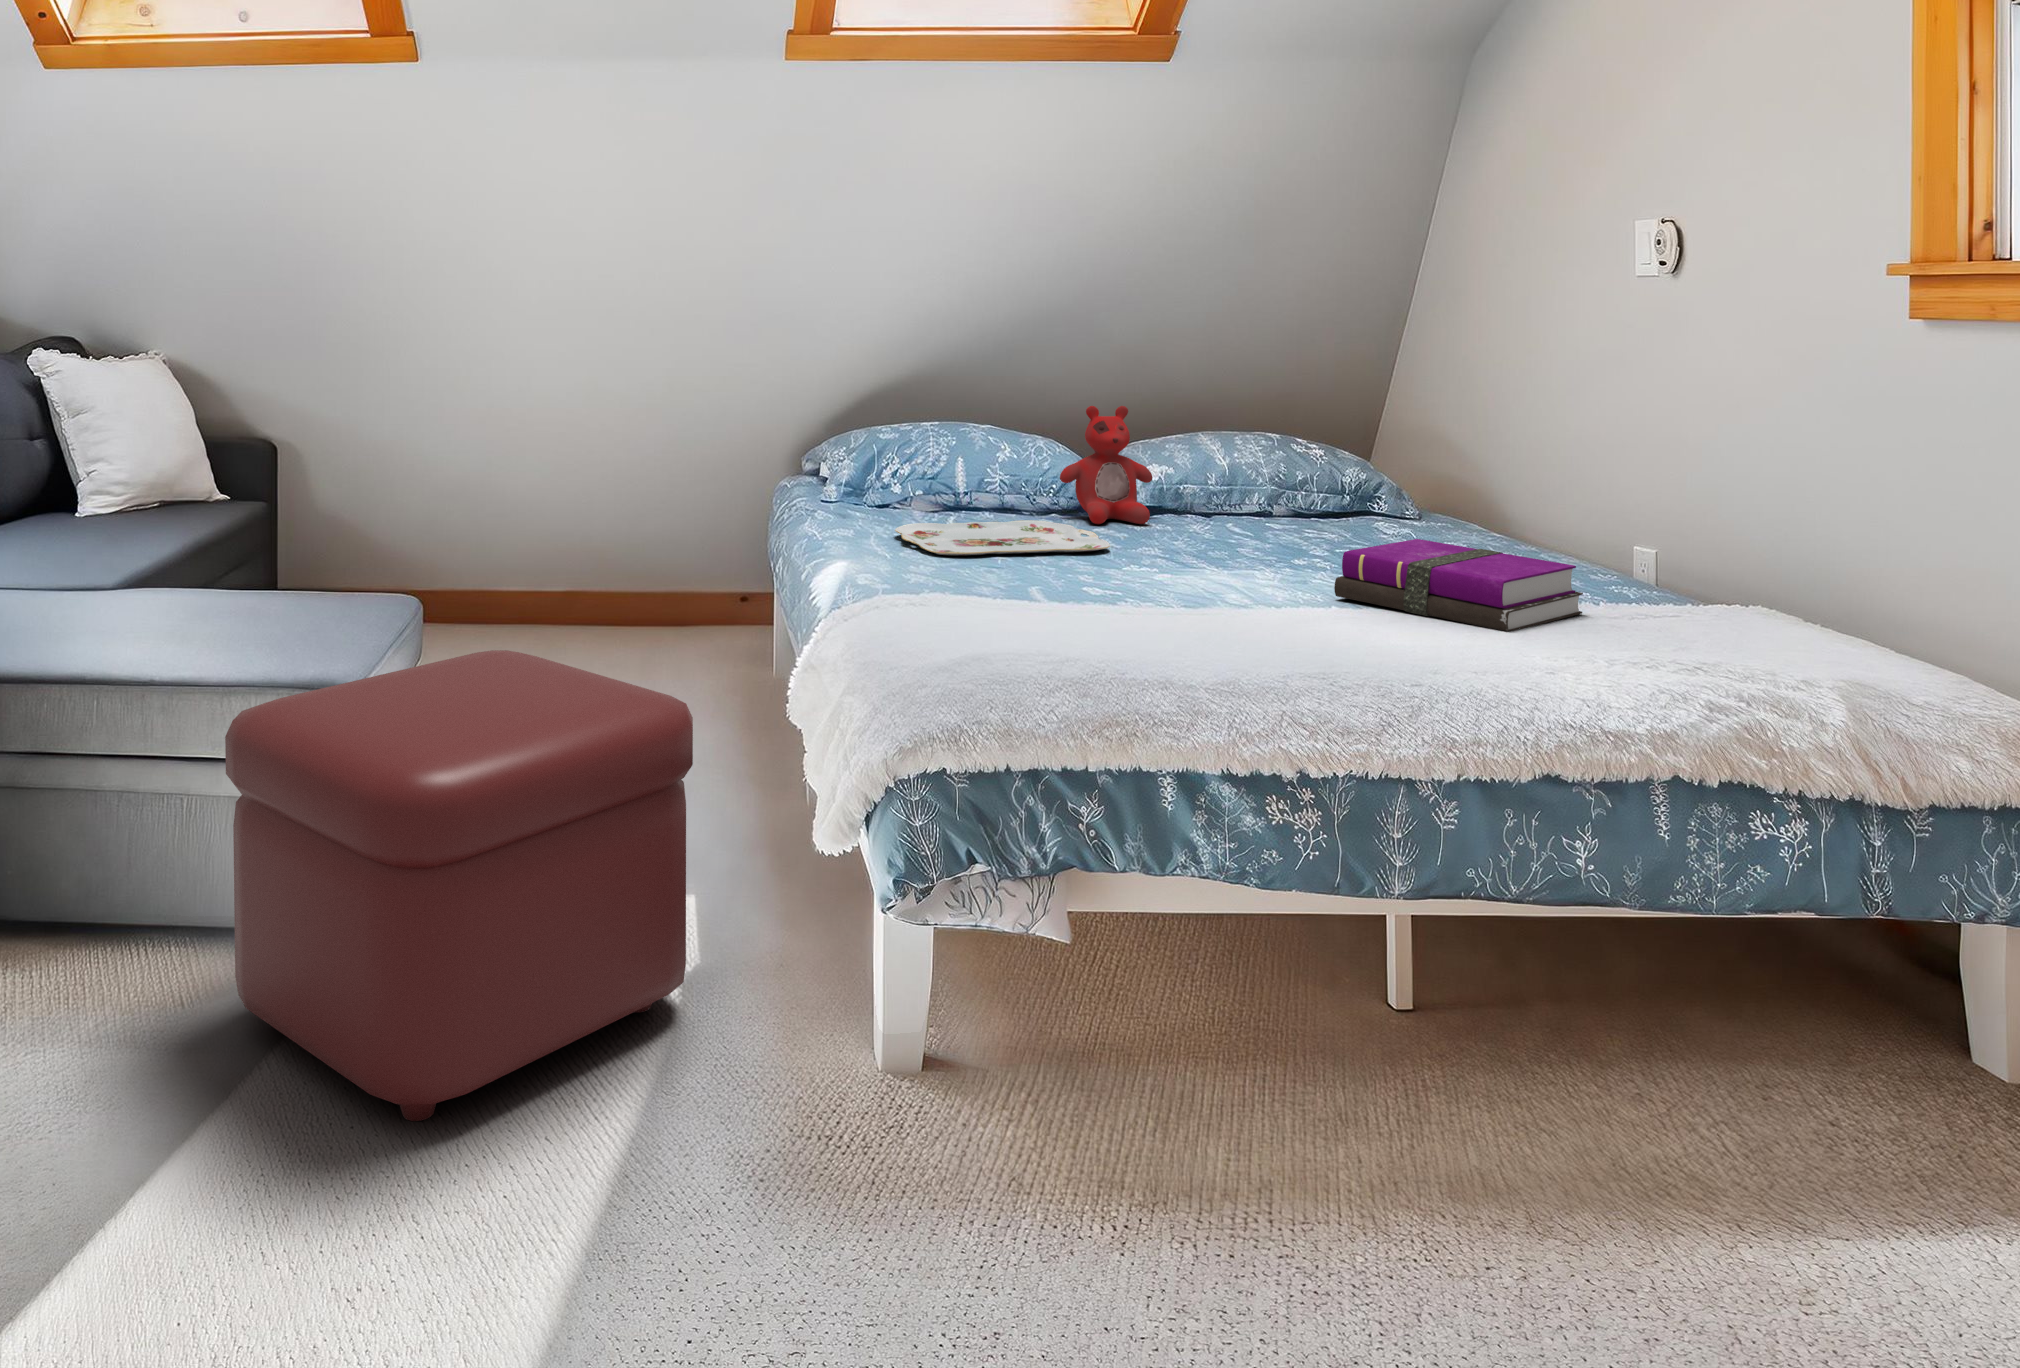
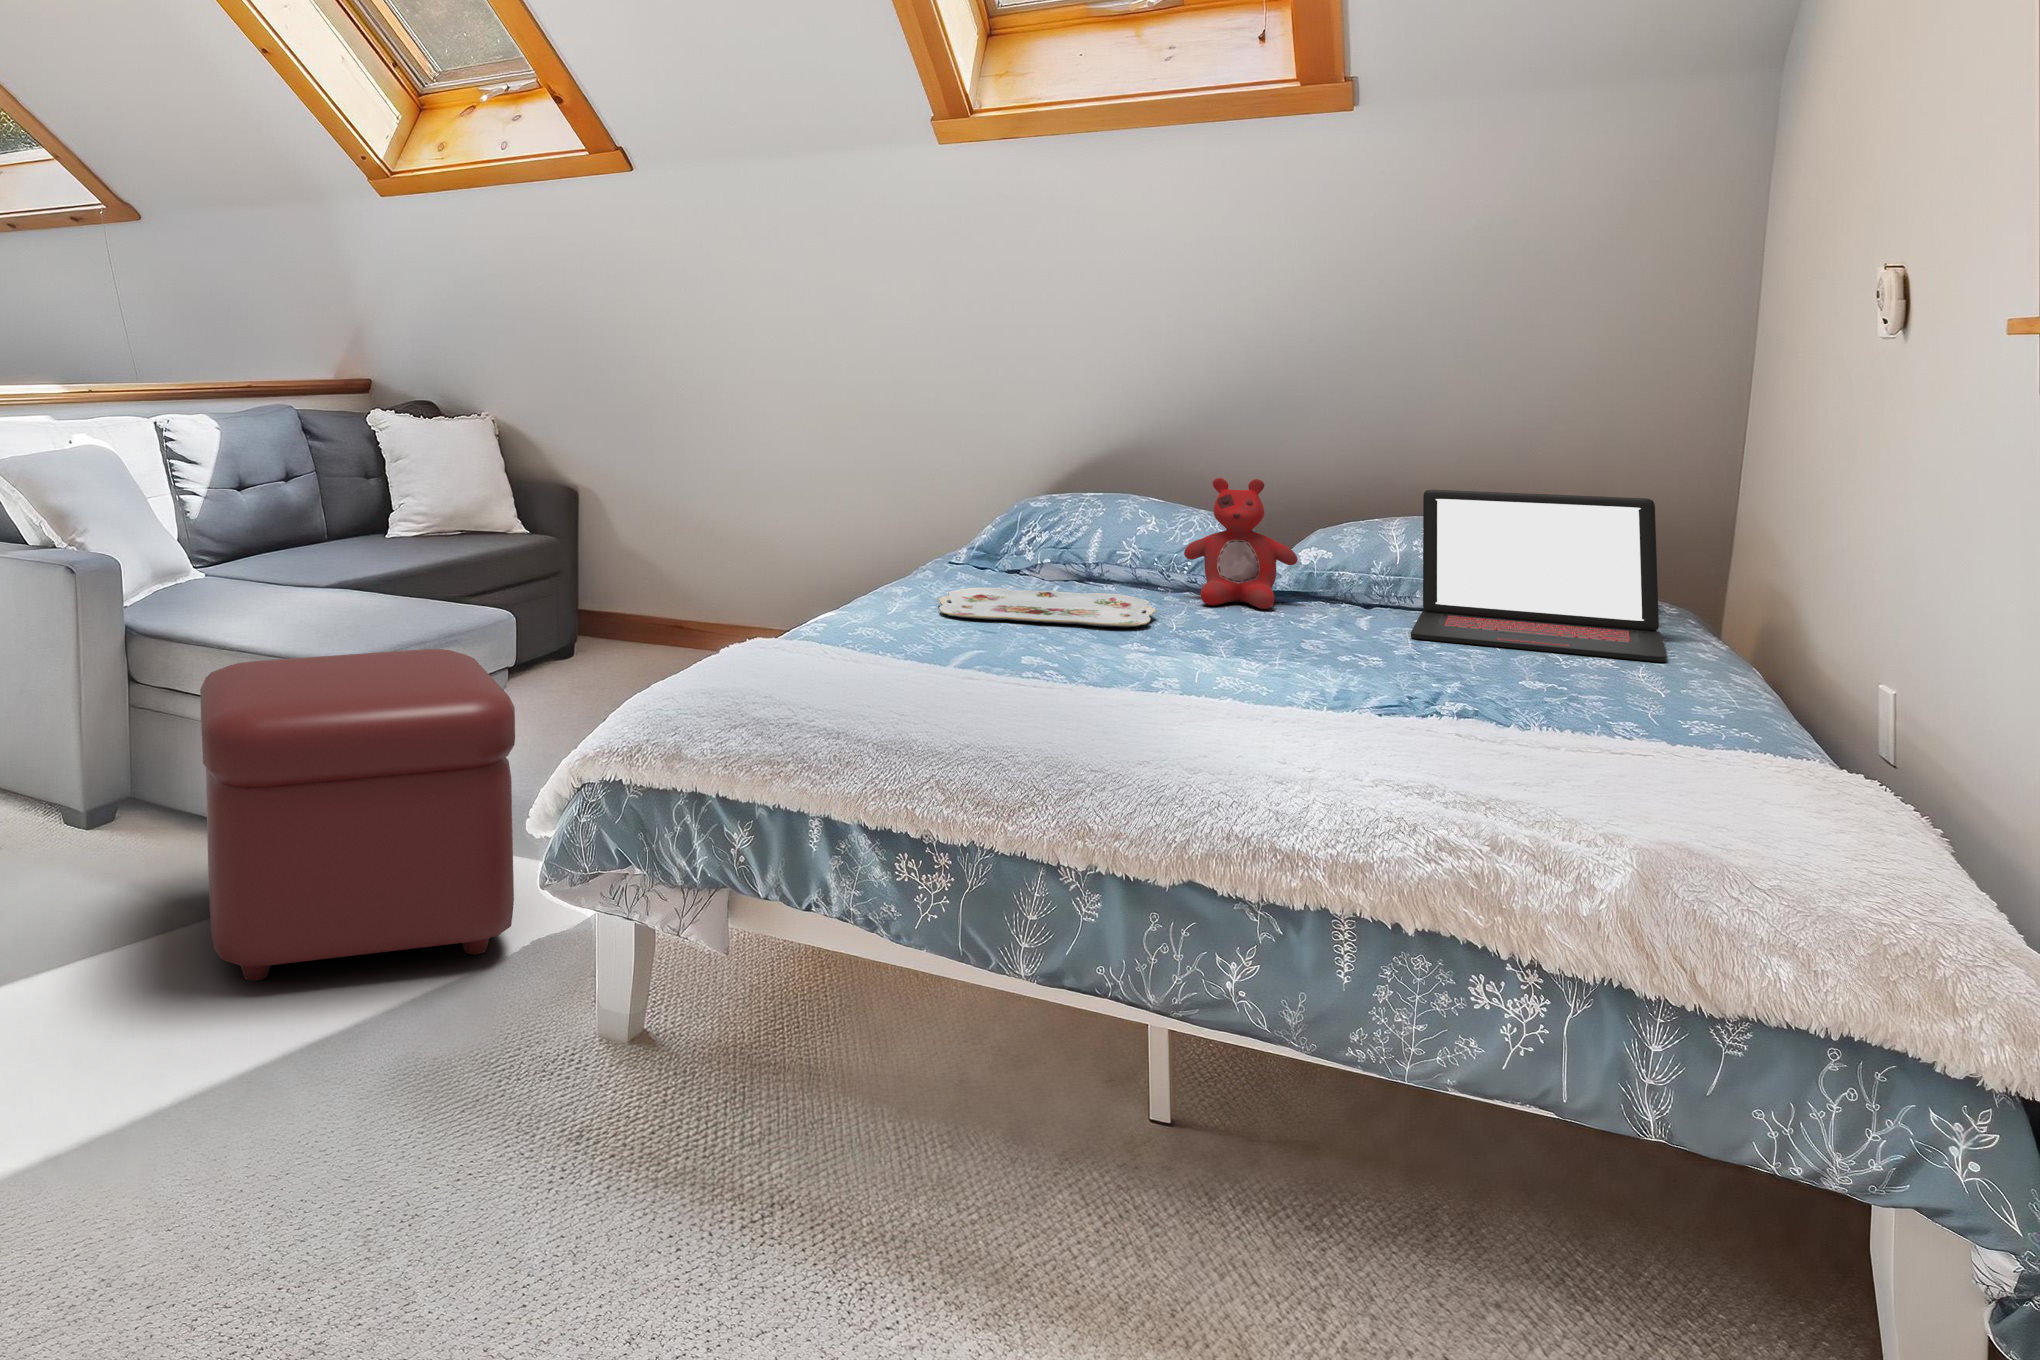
laptop: none [1253,411,1466,543] -> present [1411,490,1666,662]
notebook: present [1334,539,1583,632] -> none [1269,638,1567,746]

